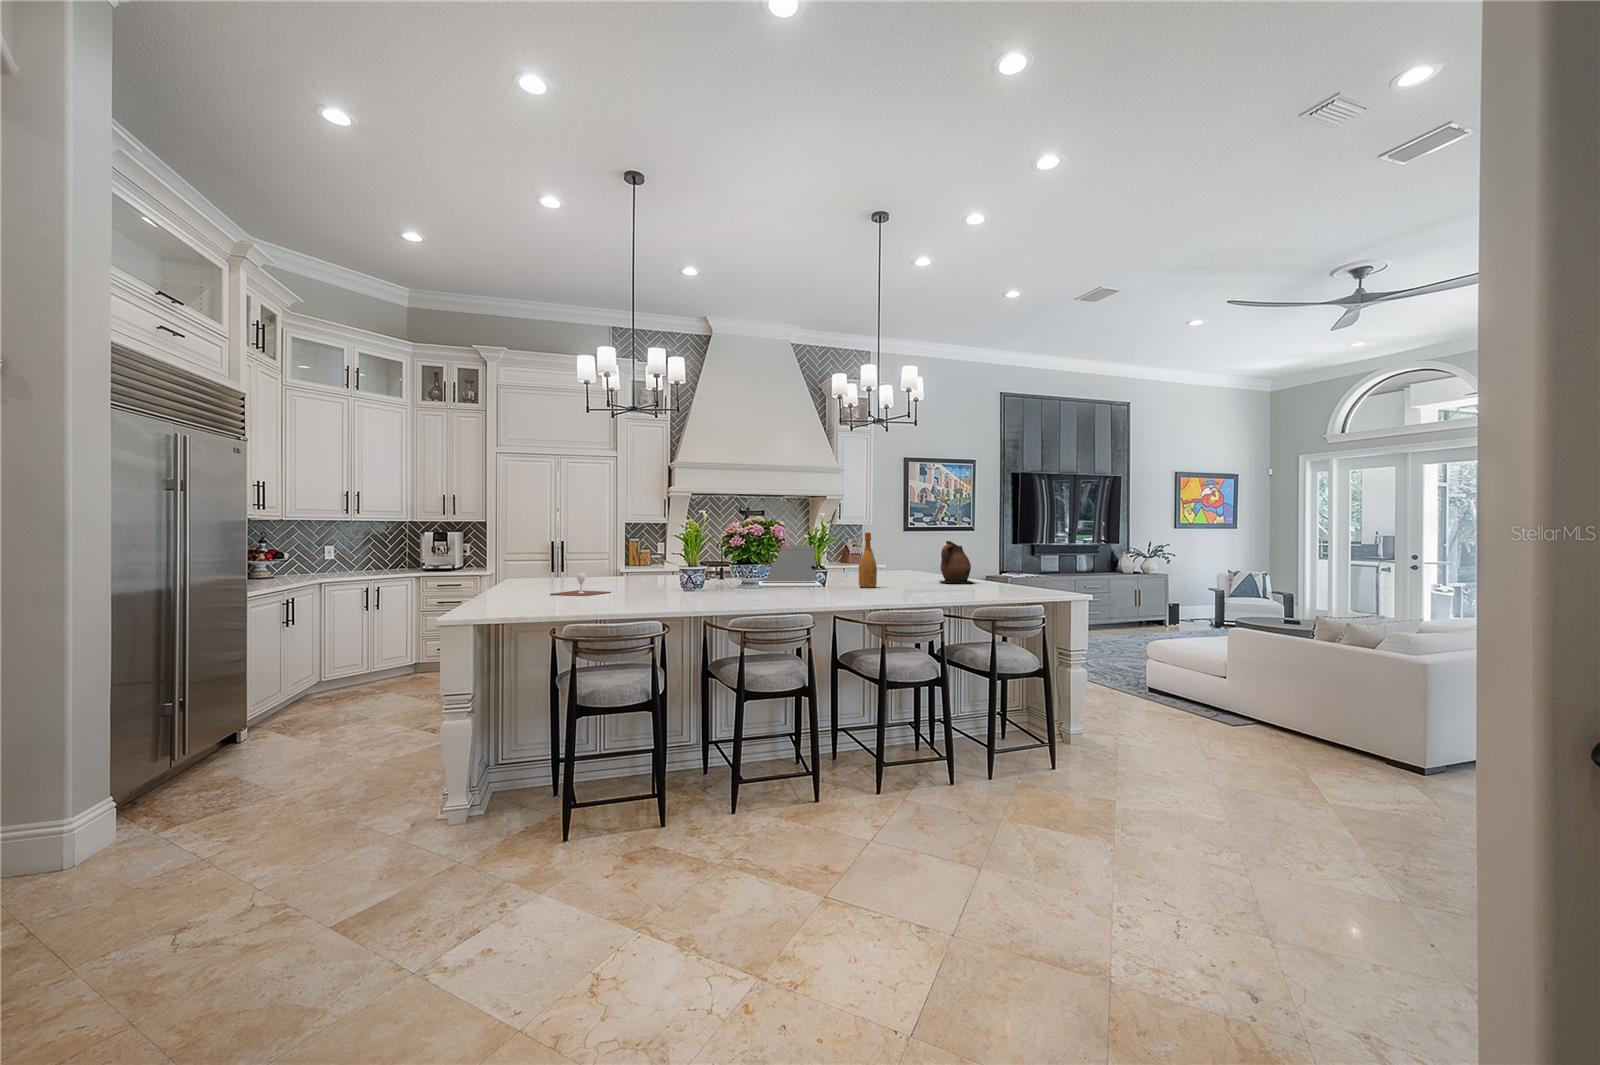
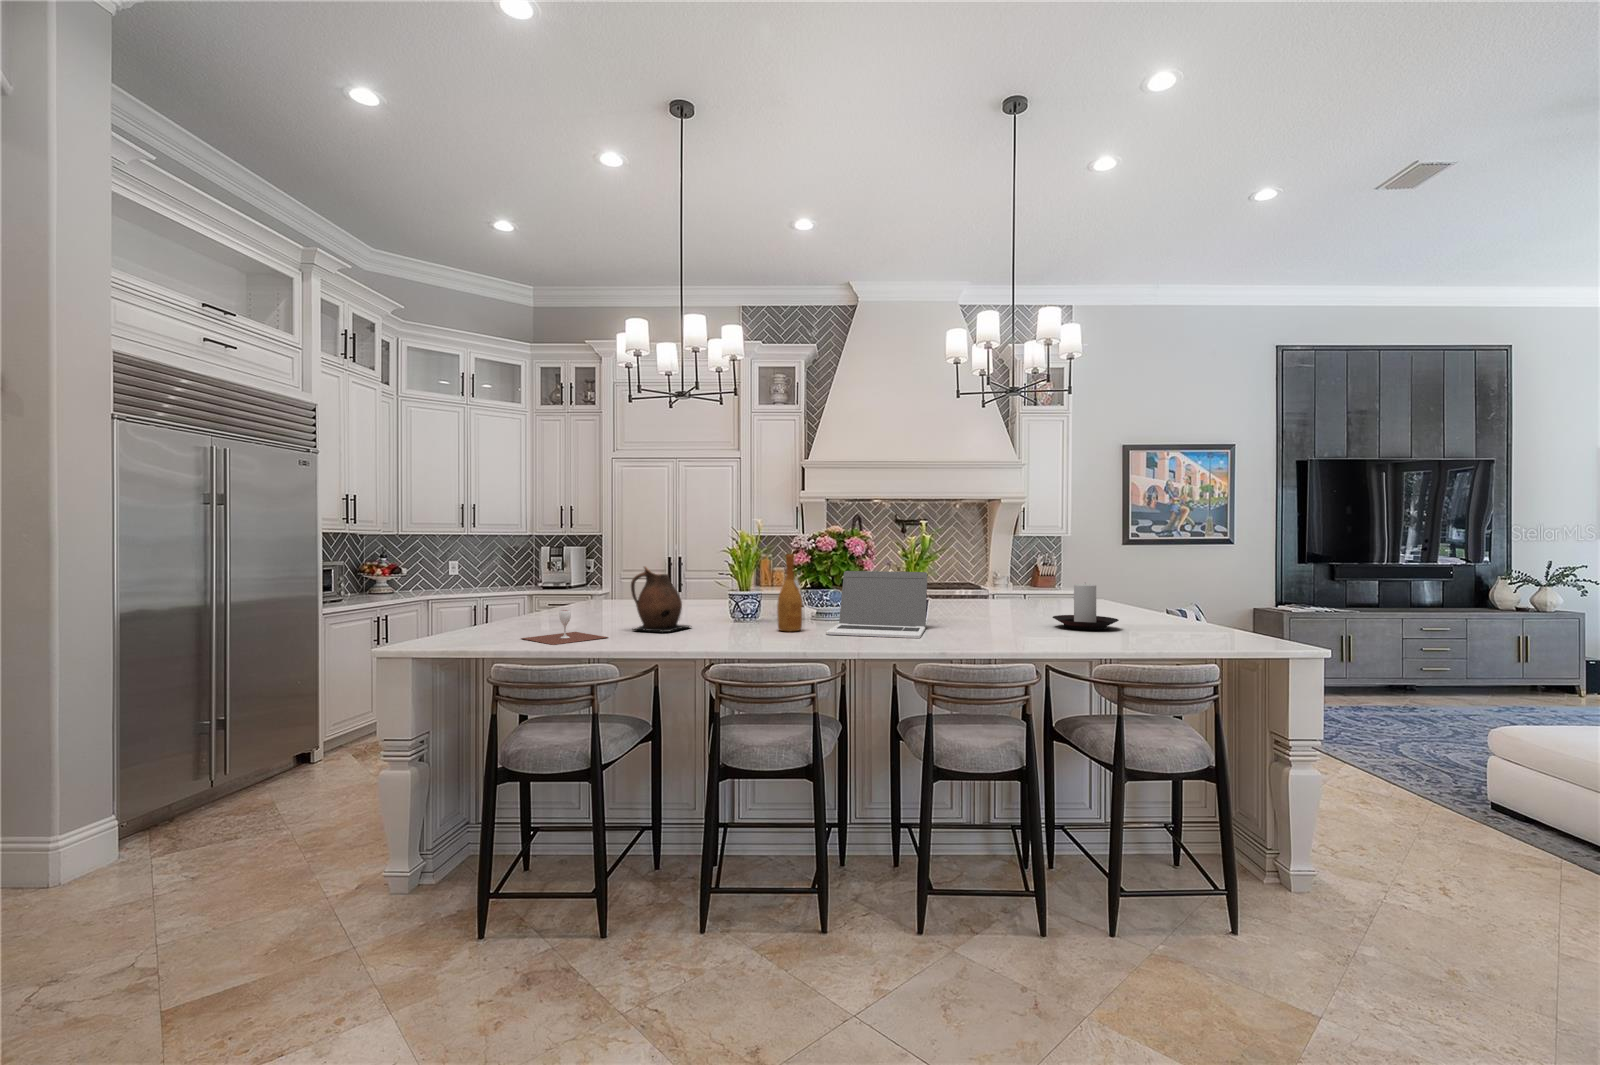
wine bottle: present [859,532,877,588] -> present [777,554,802,632]
ceramic pitcher: present [940,541,974,583] -> present [631,567,690,632]
candle holder: none [890,551,929,580] -> present [1053,584,1119,630]

